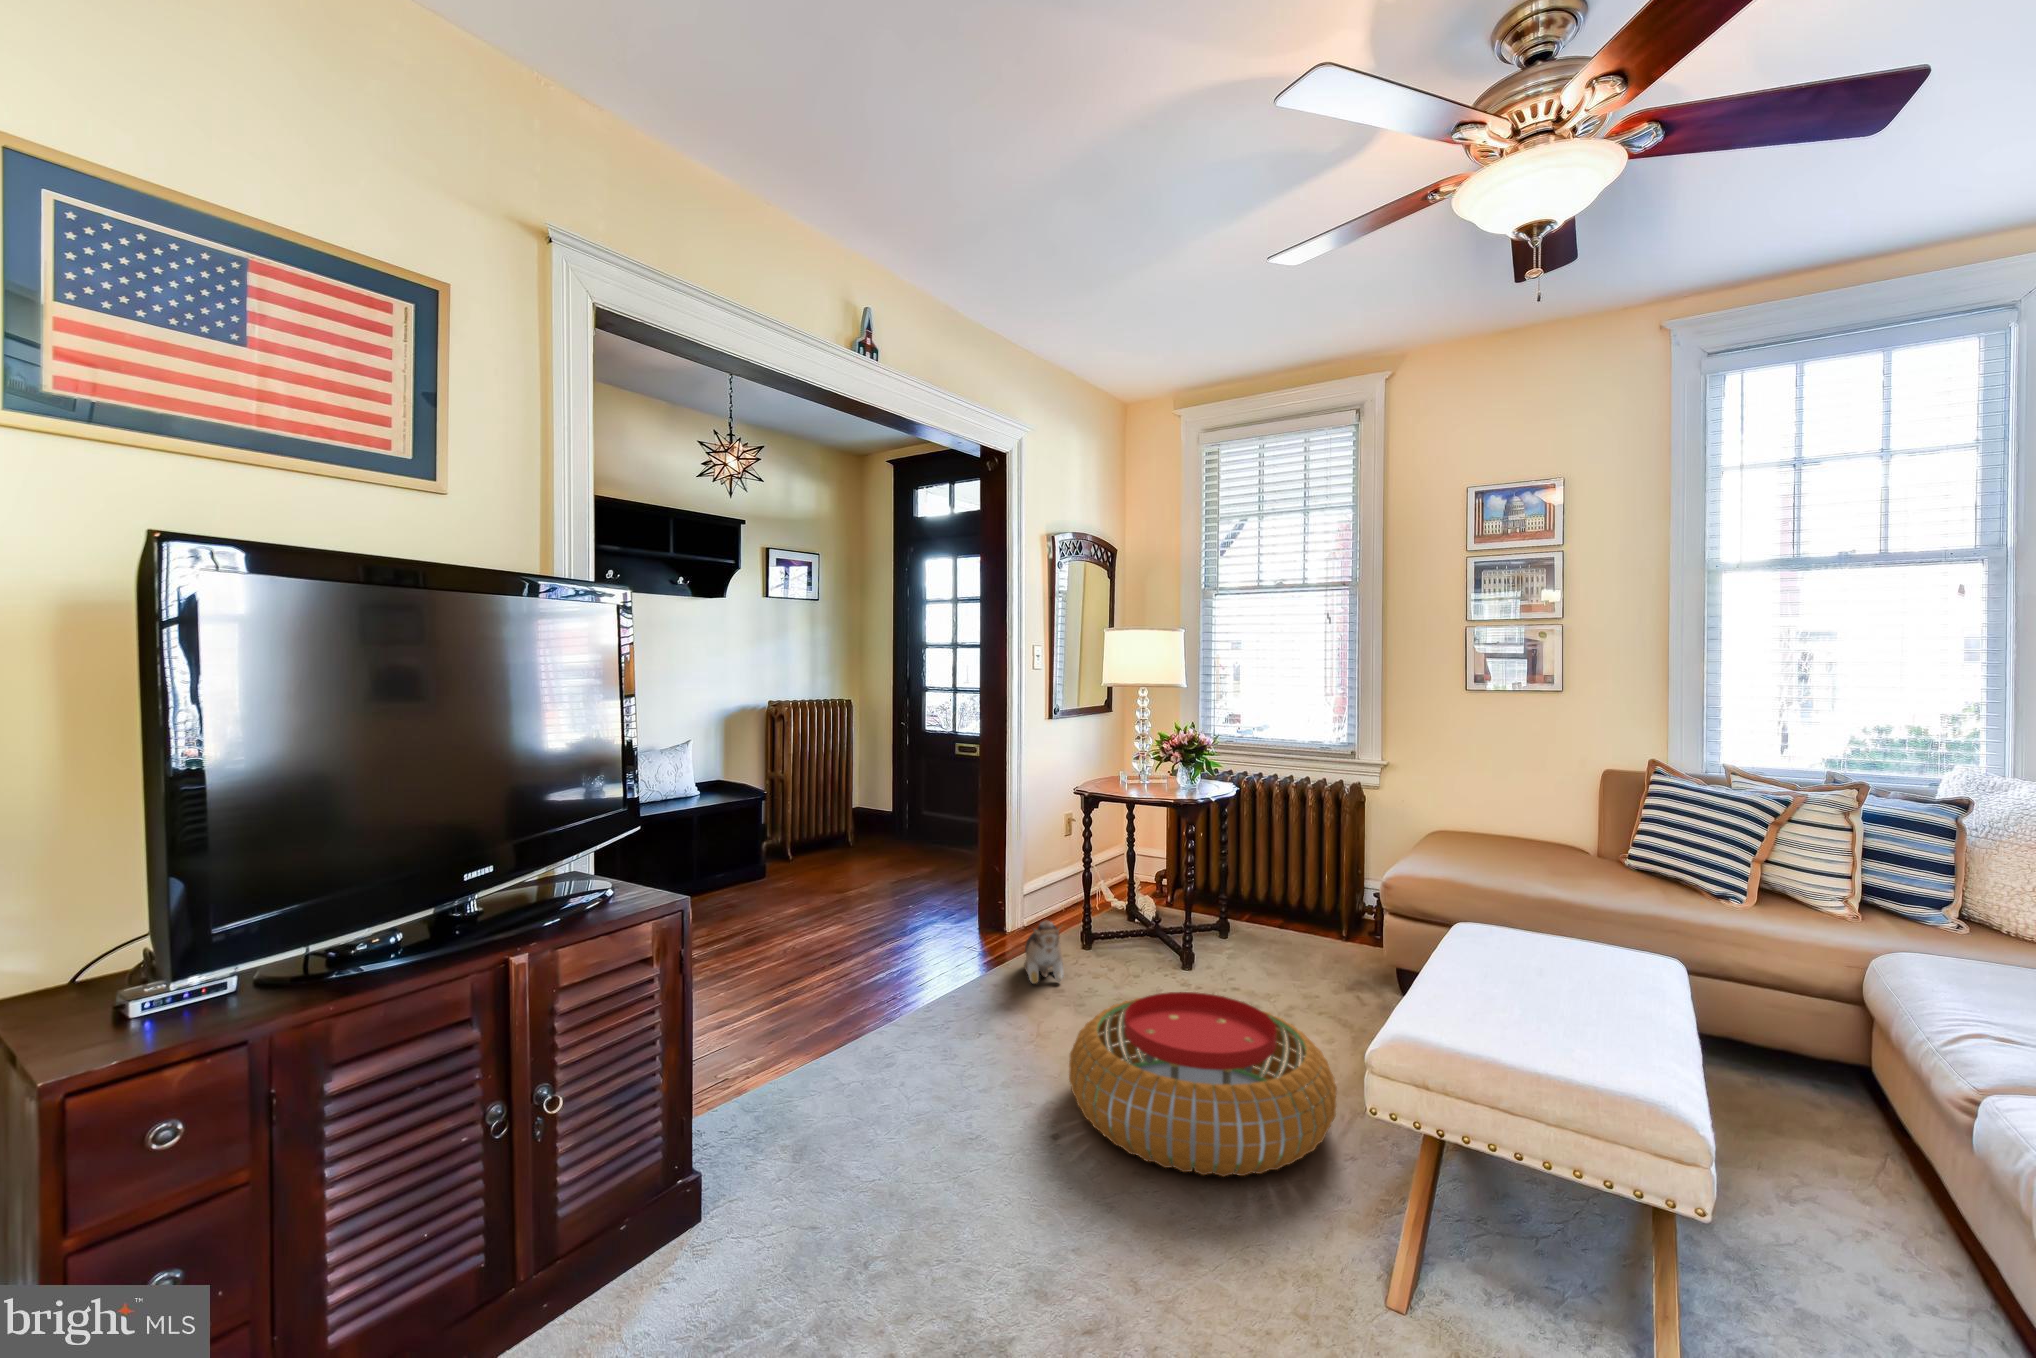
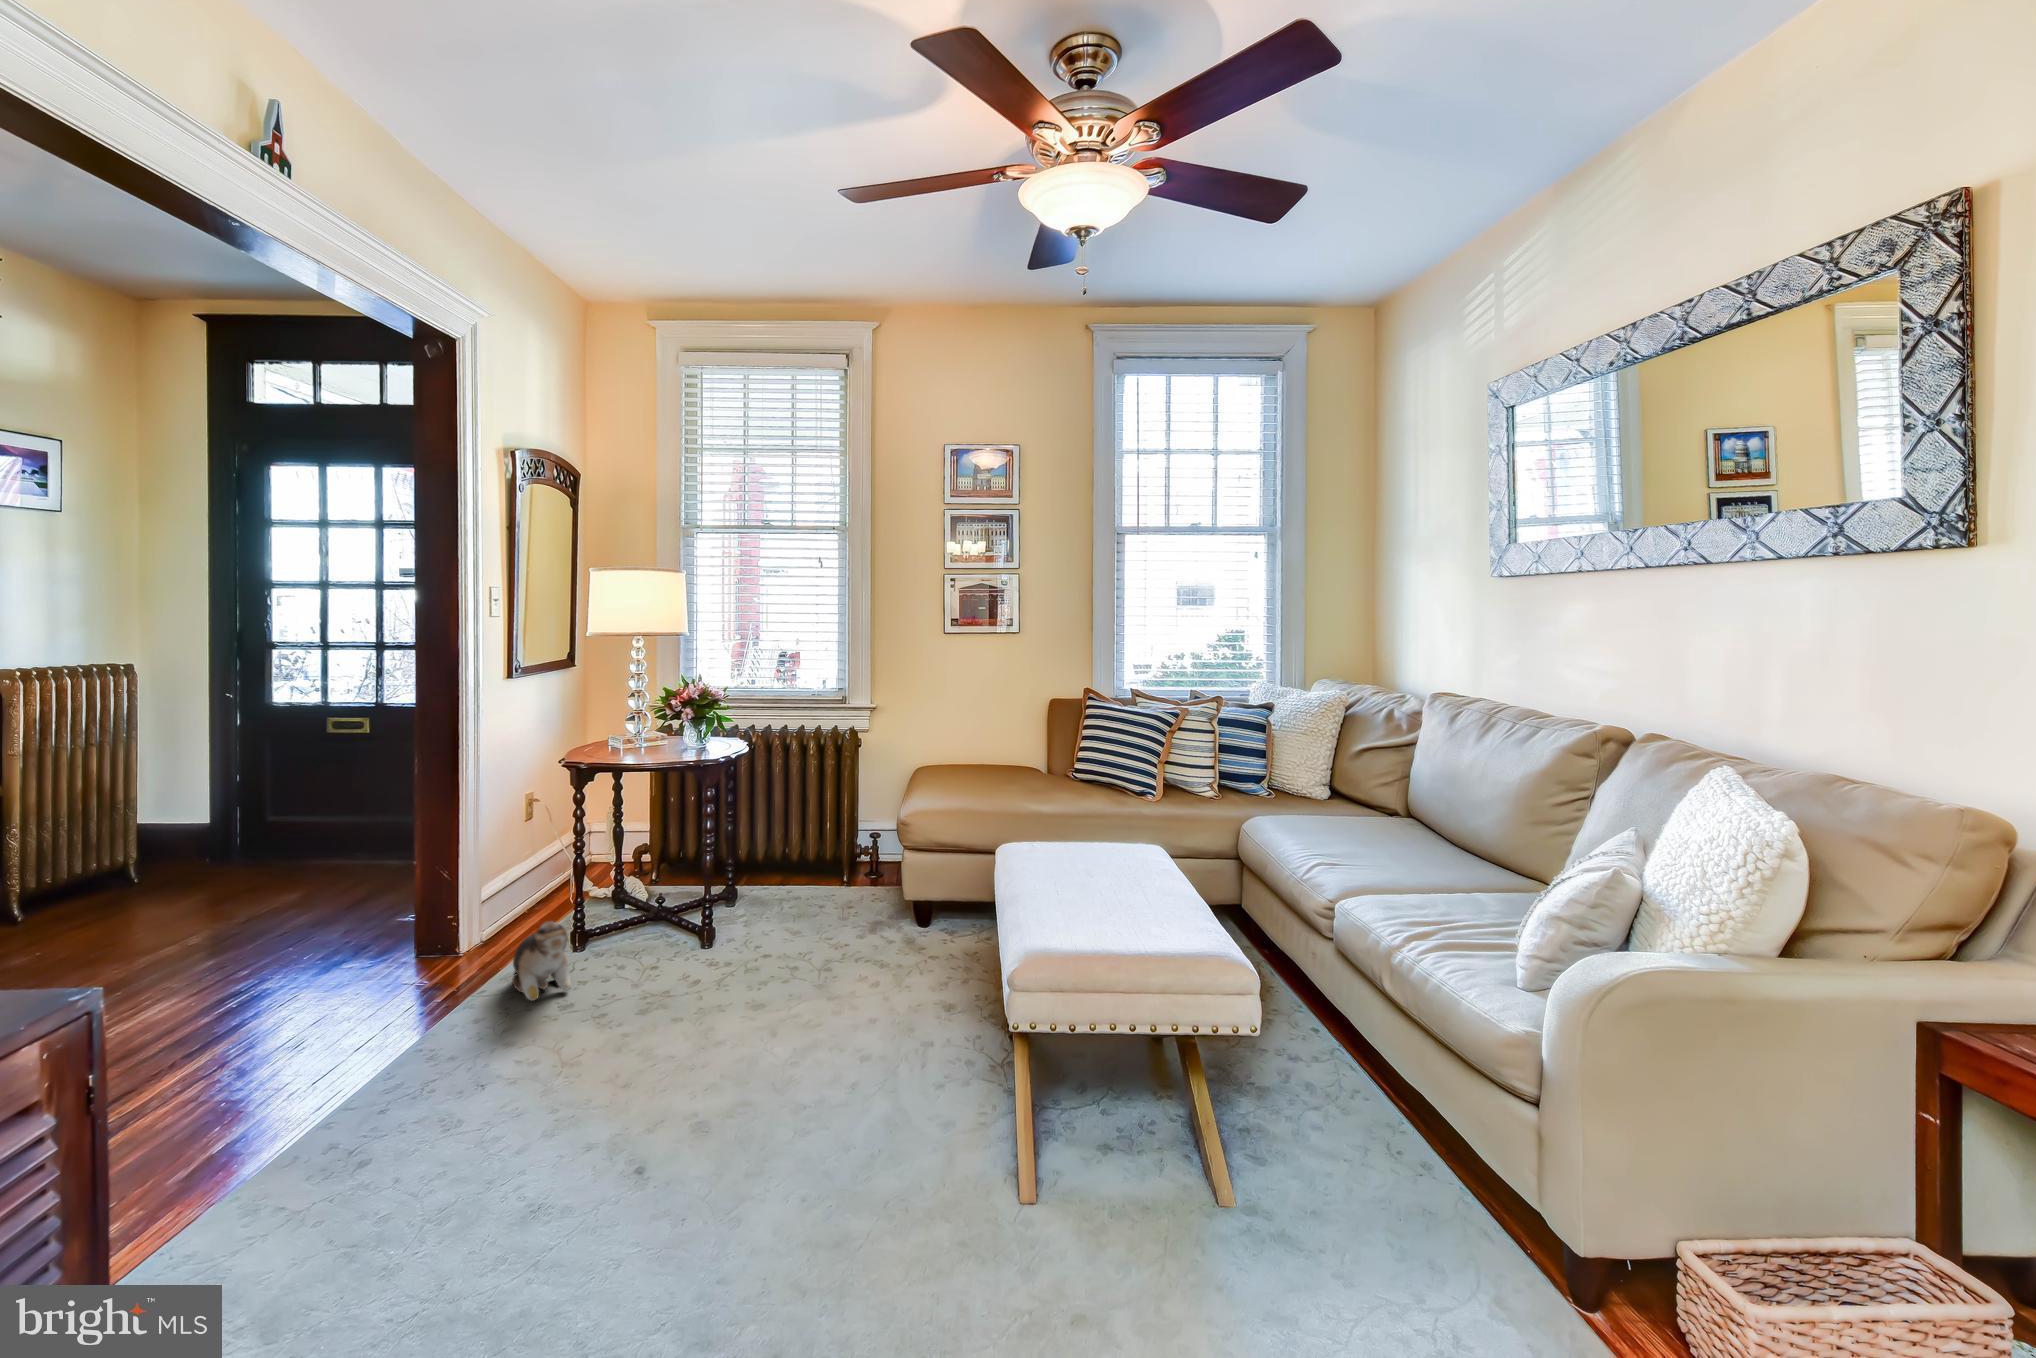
pouf: present [1069,992,1337,1177] -> none [634,956,916,1142]

